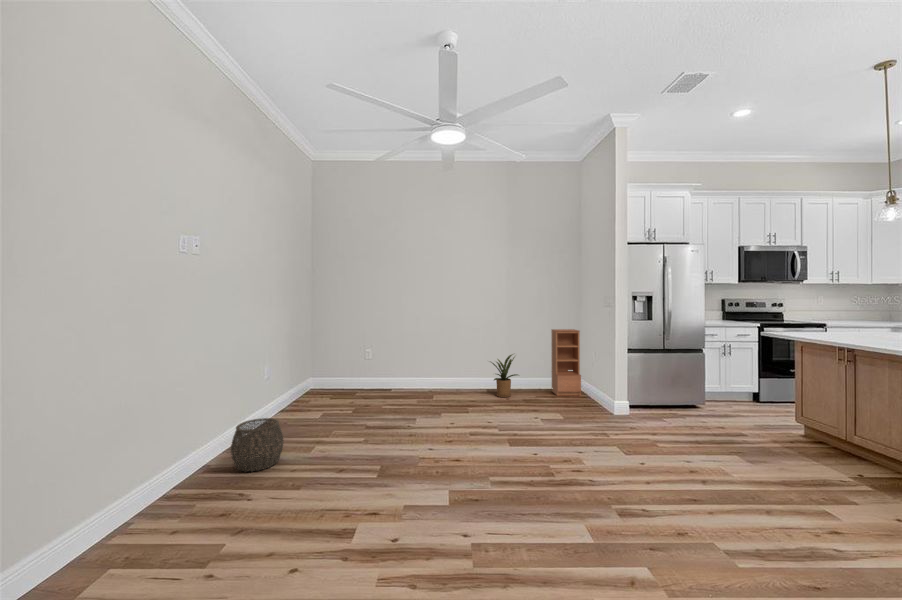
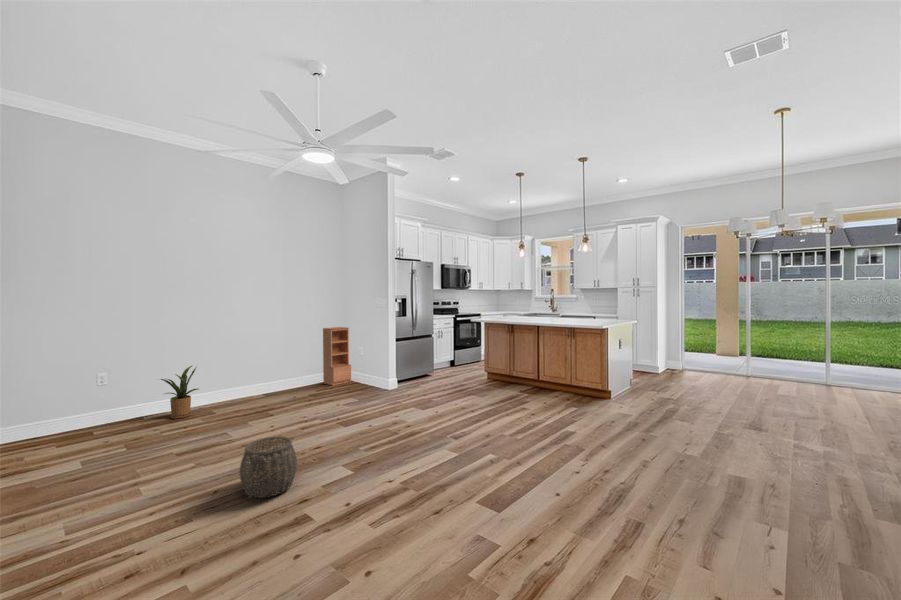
house plant: present [491,354,518,397] -> present [161,366,198,419]
woven basket: present [231,418,284,472] -> present [240,436,297,498]

